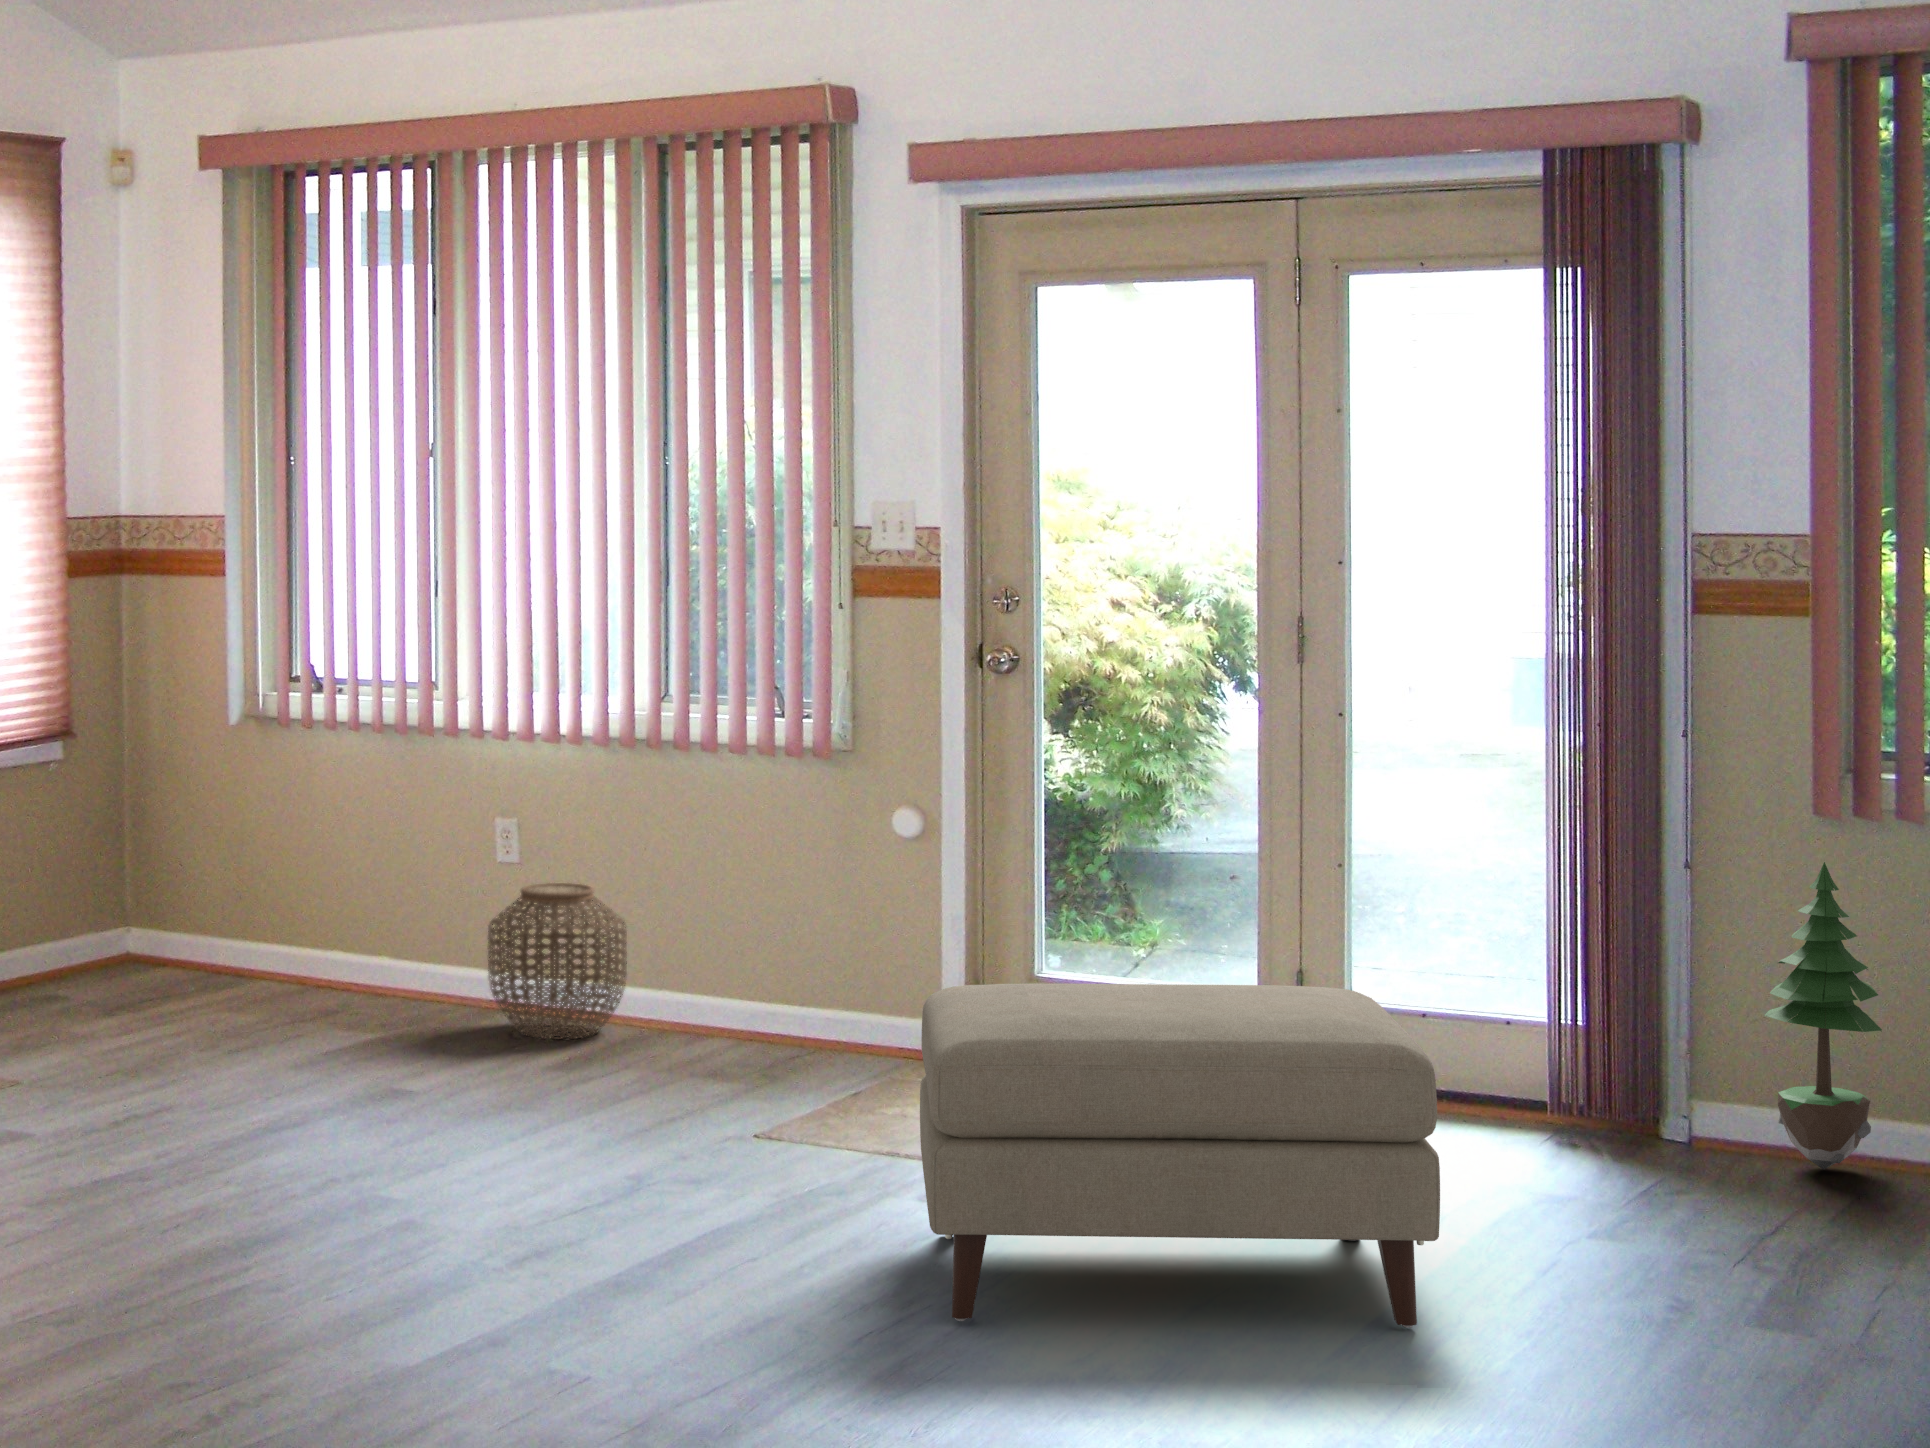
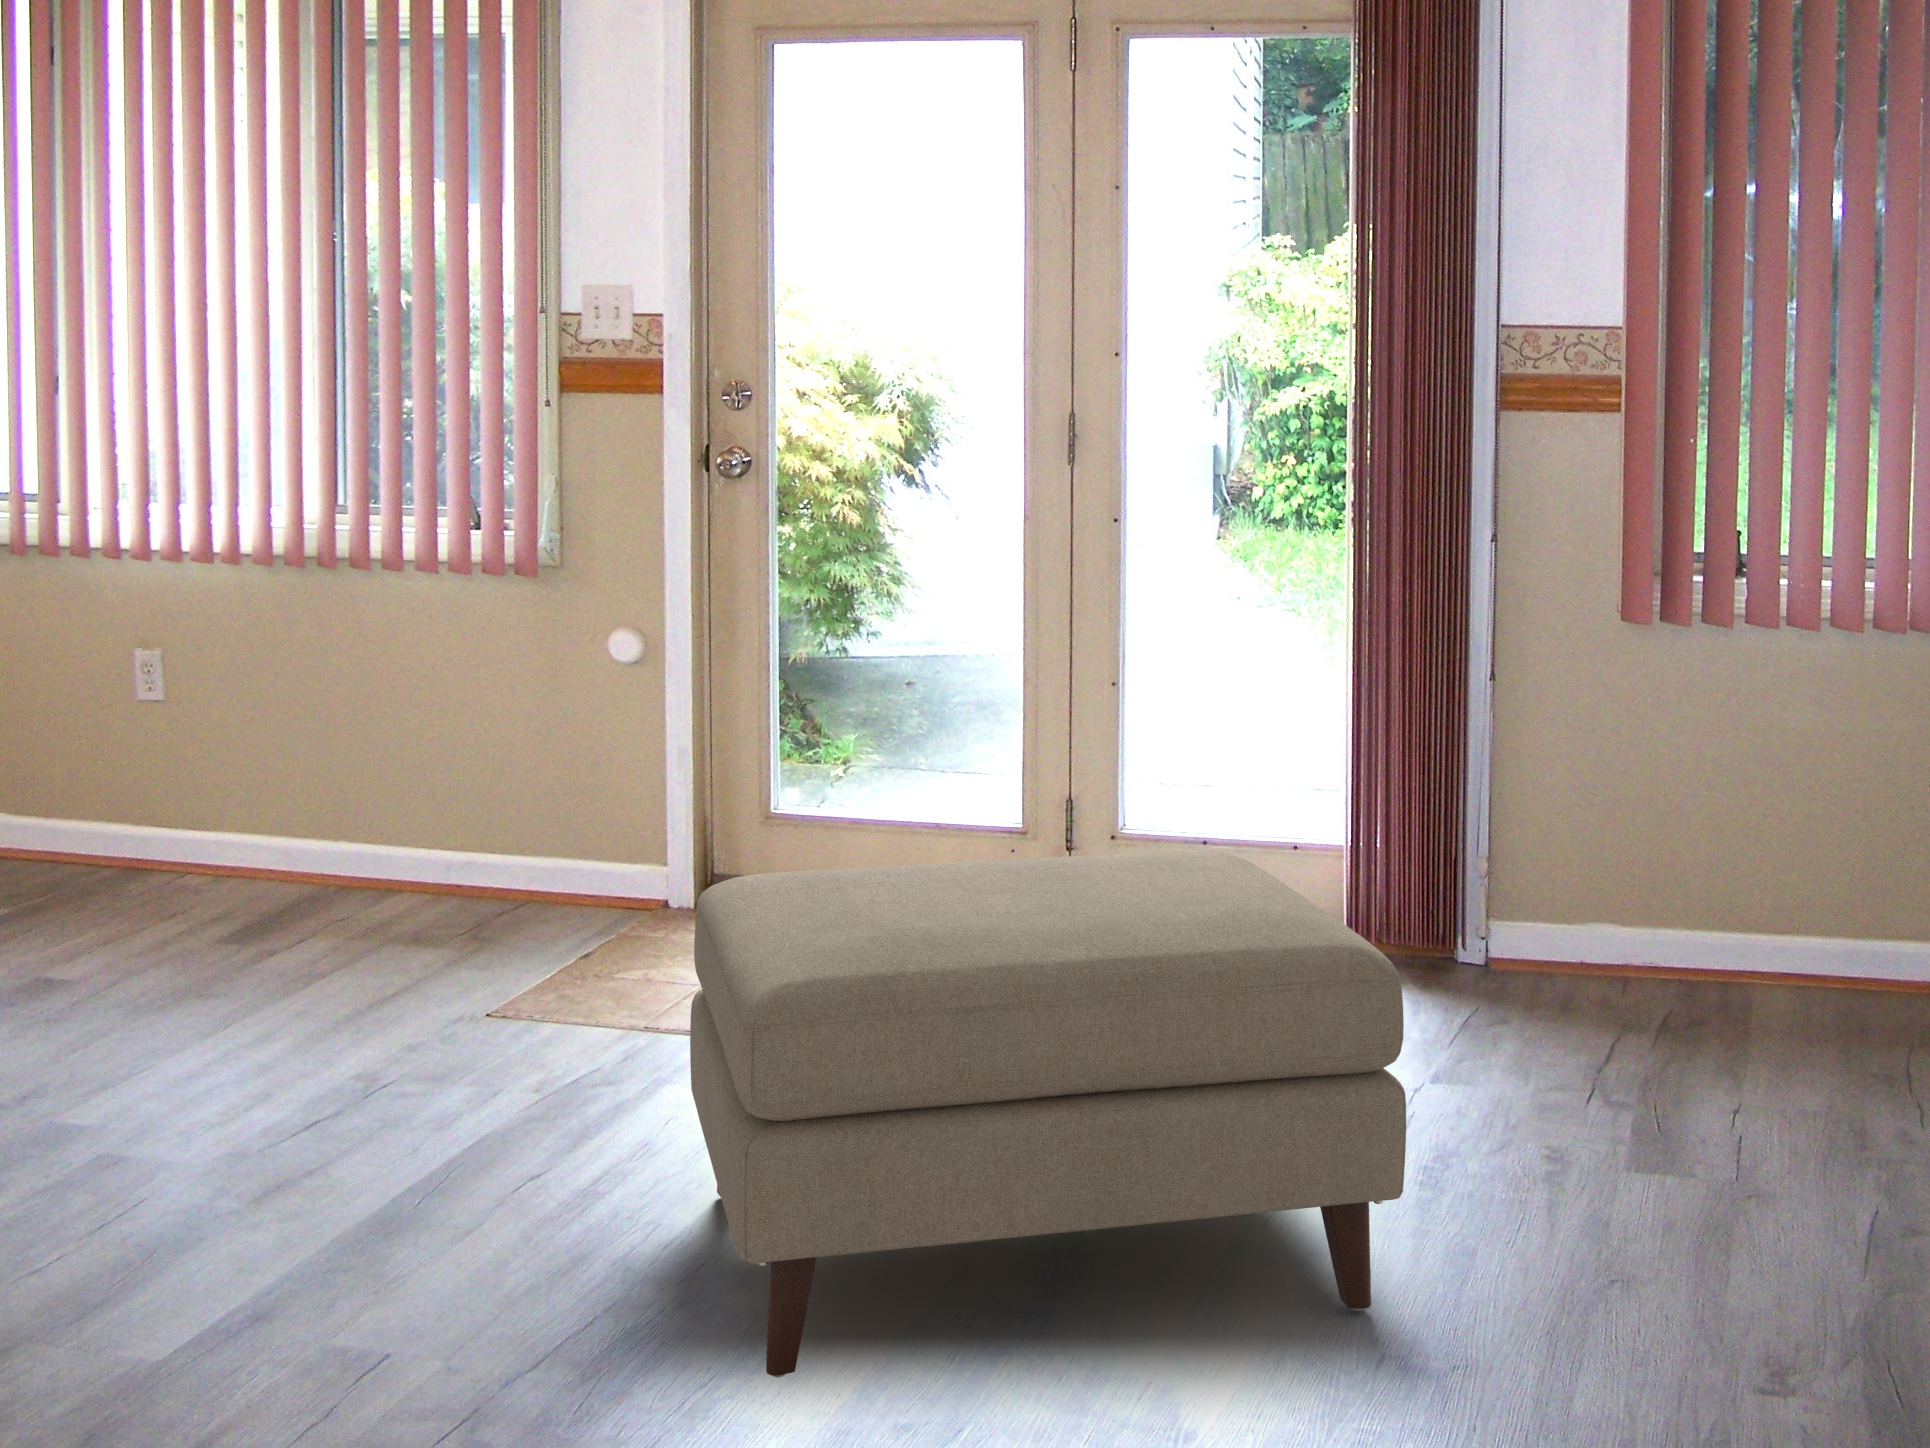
potted tree: present [1764,862,1882,1169] -> none [1579,670,1700,994]
woven basket: present [488,883,627,1039] -> none [120,726,295,908]

